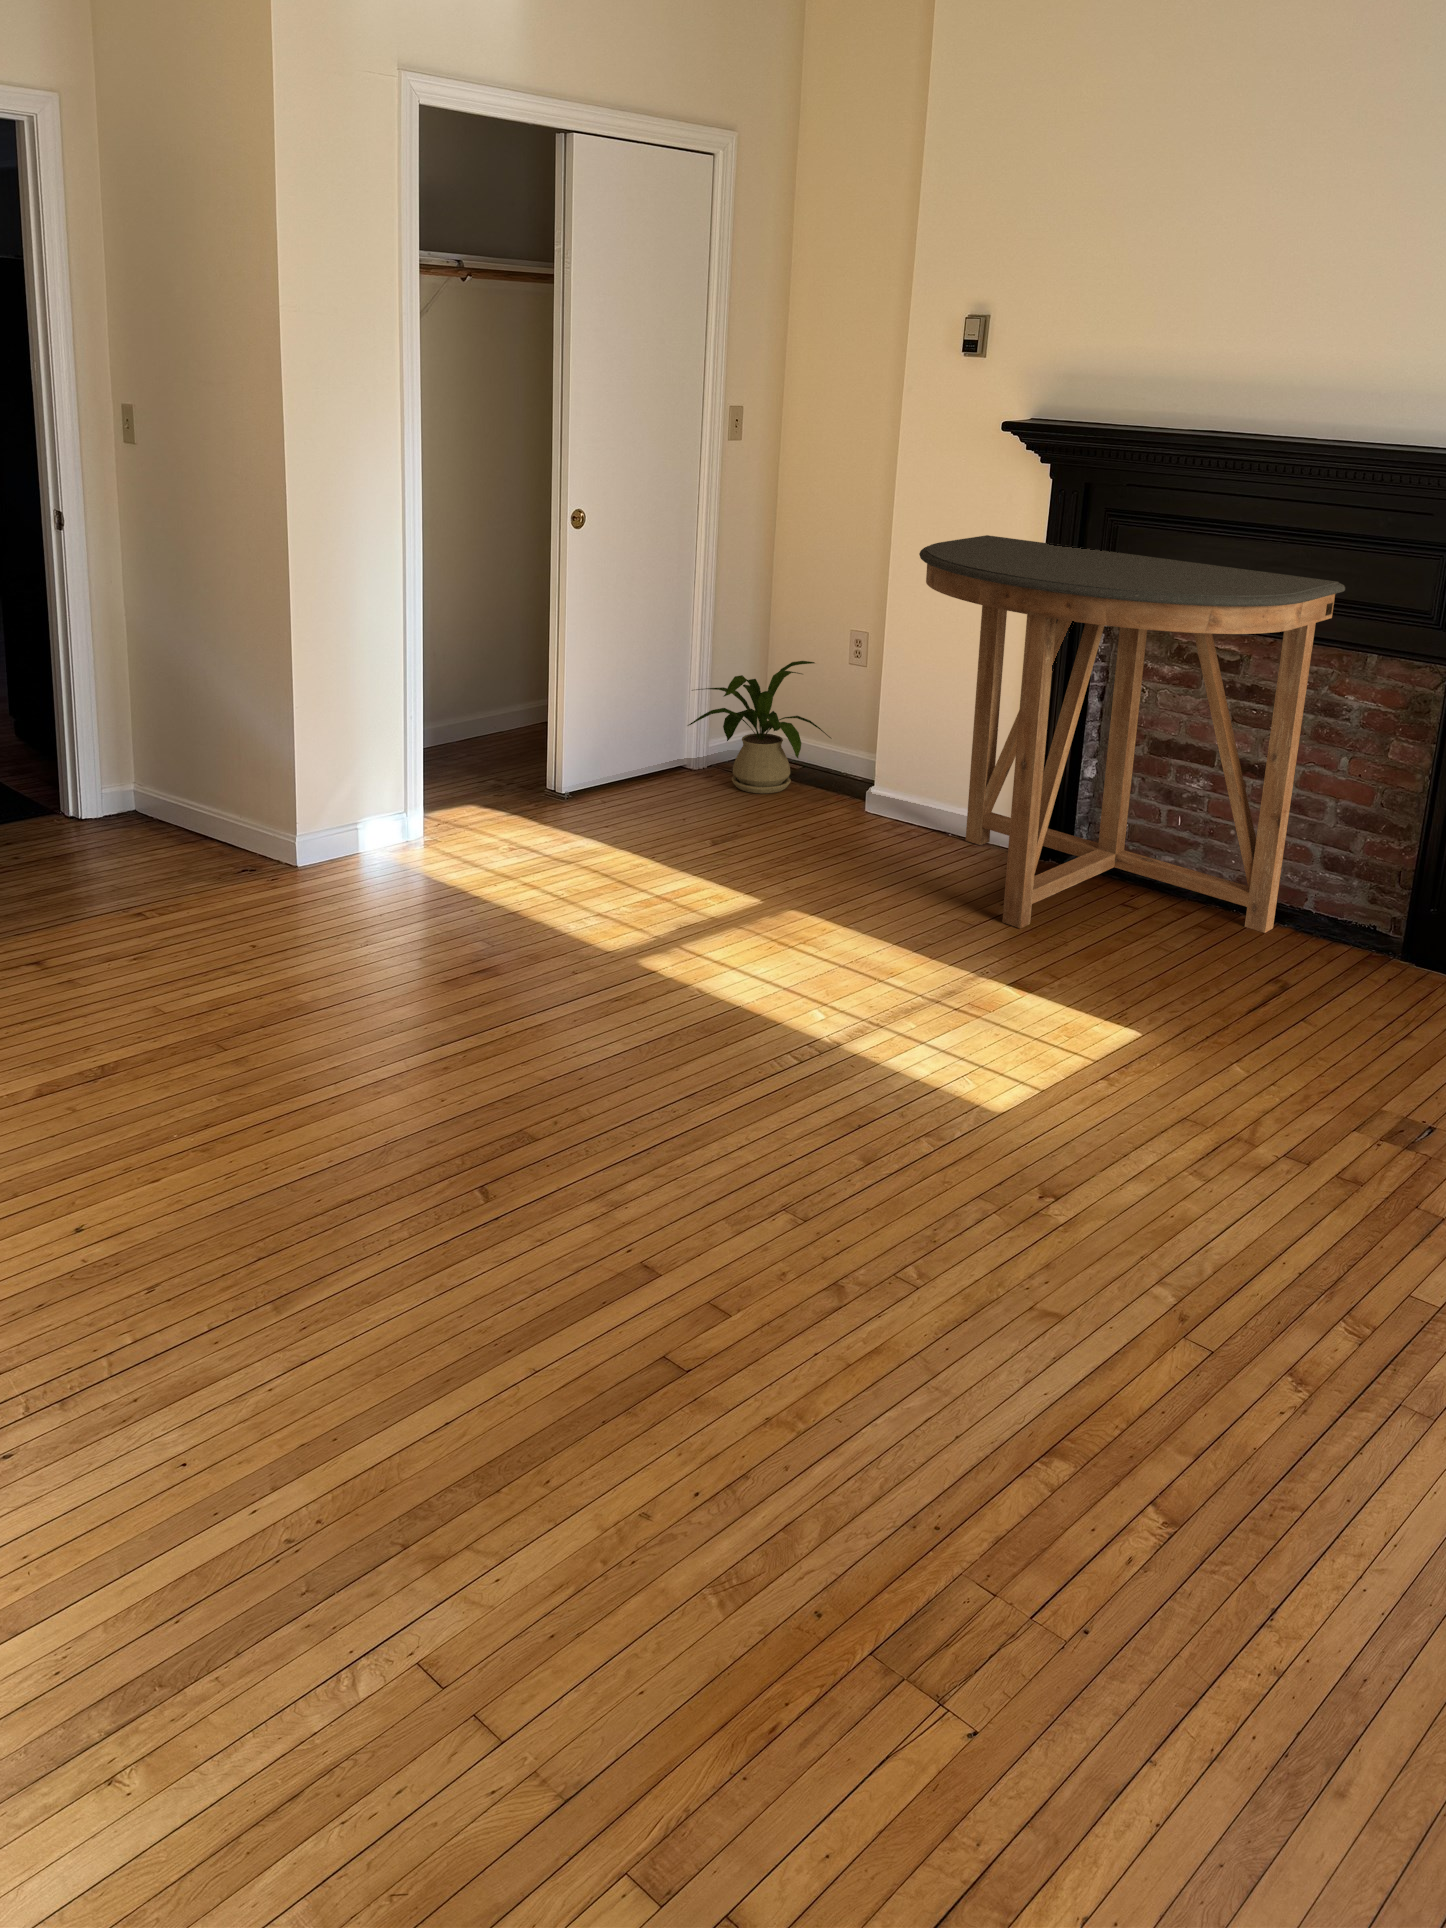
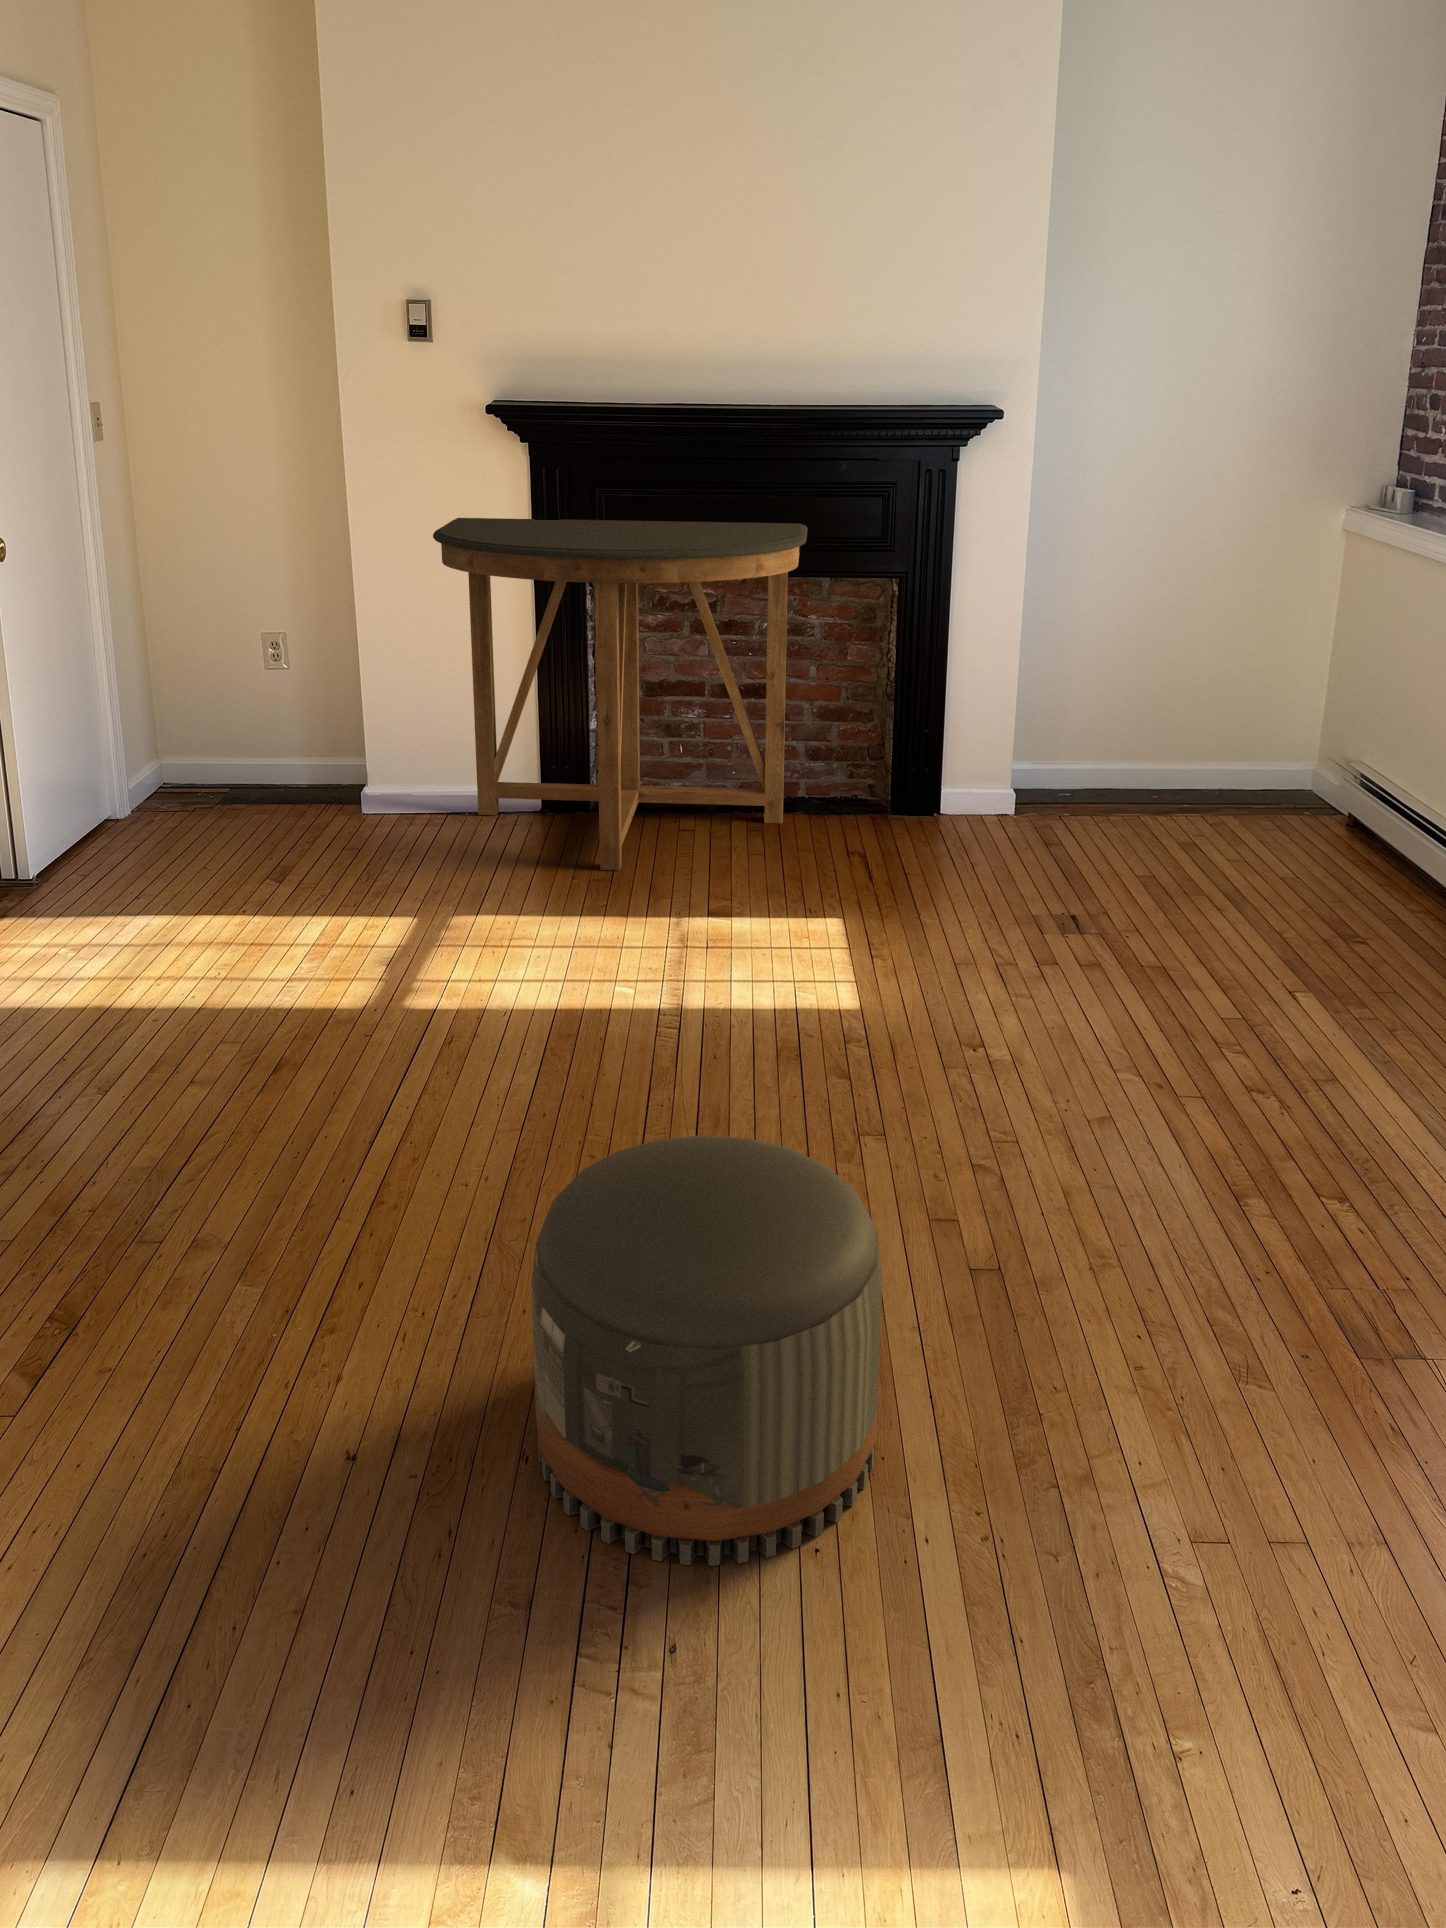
house plant: present [688,661,831,793] -> none [117,672,285,823]
pouf: none [130,1141,513,1601] -> present [531,1135,882,1566]

